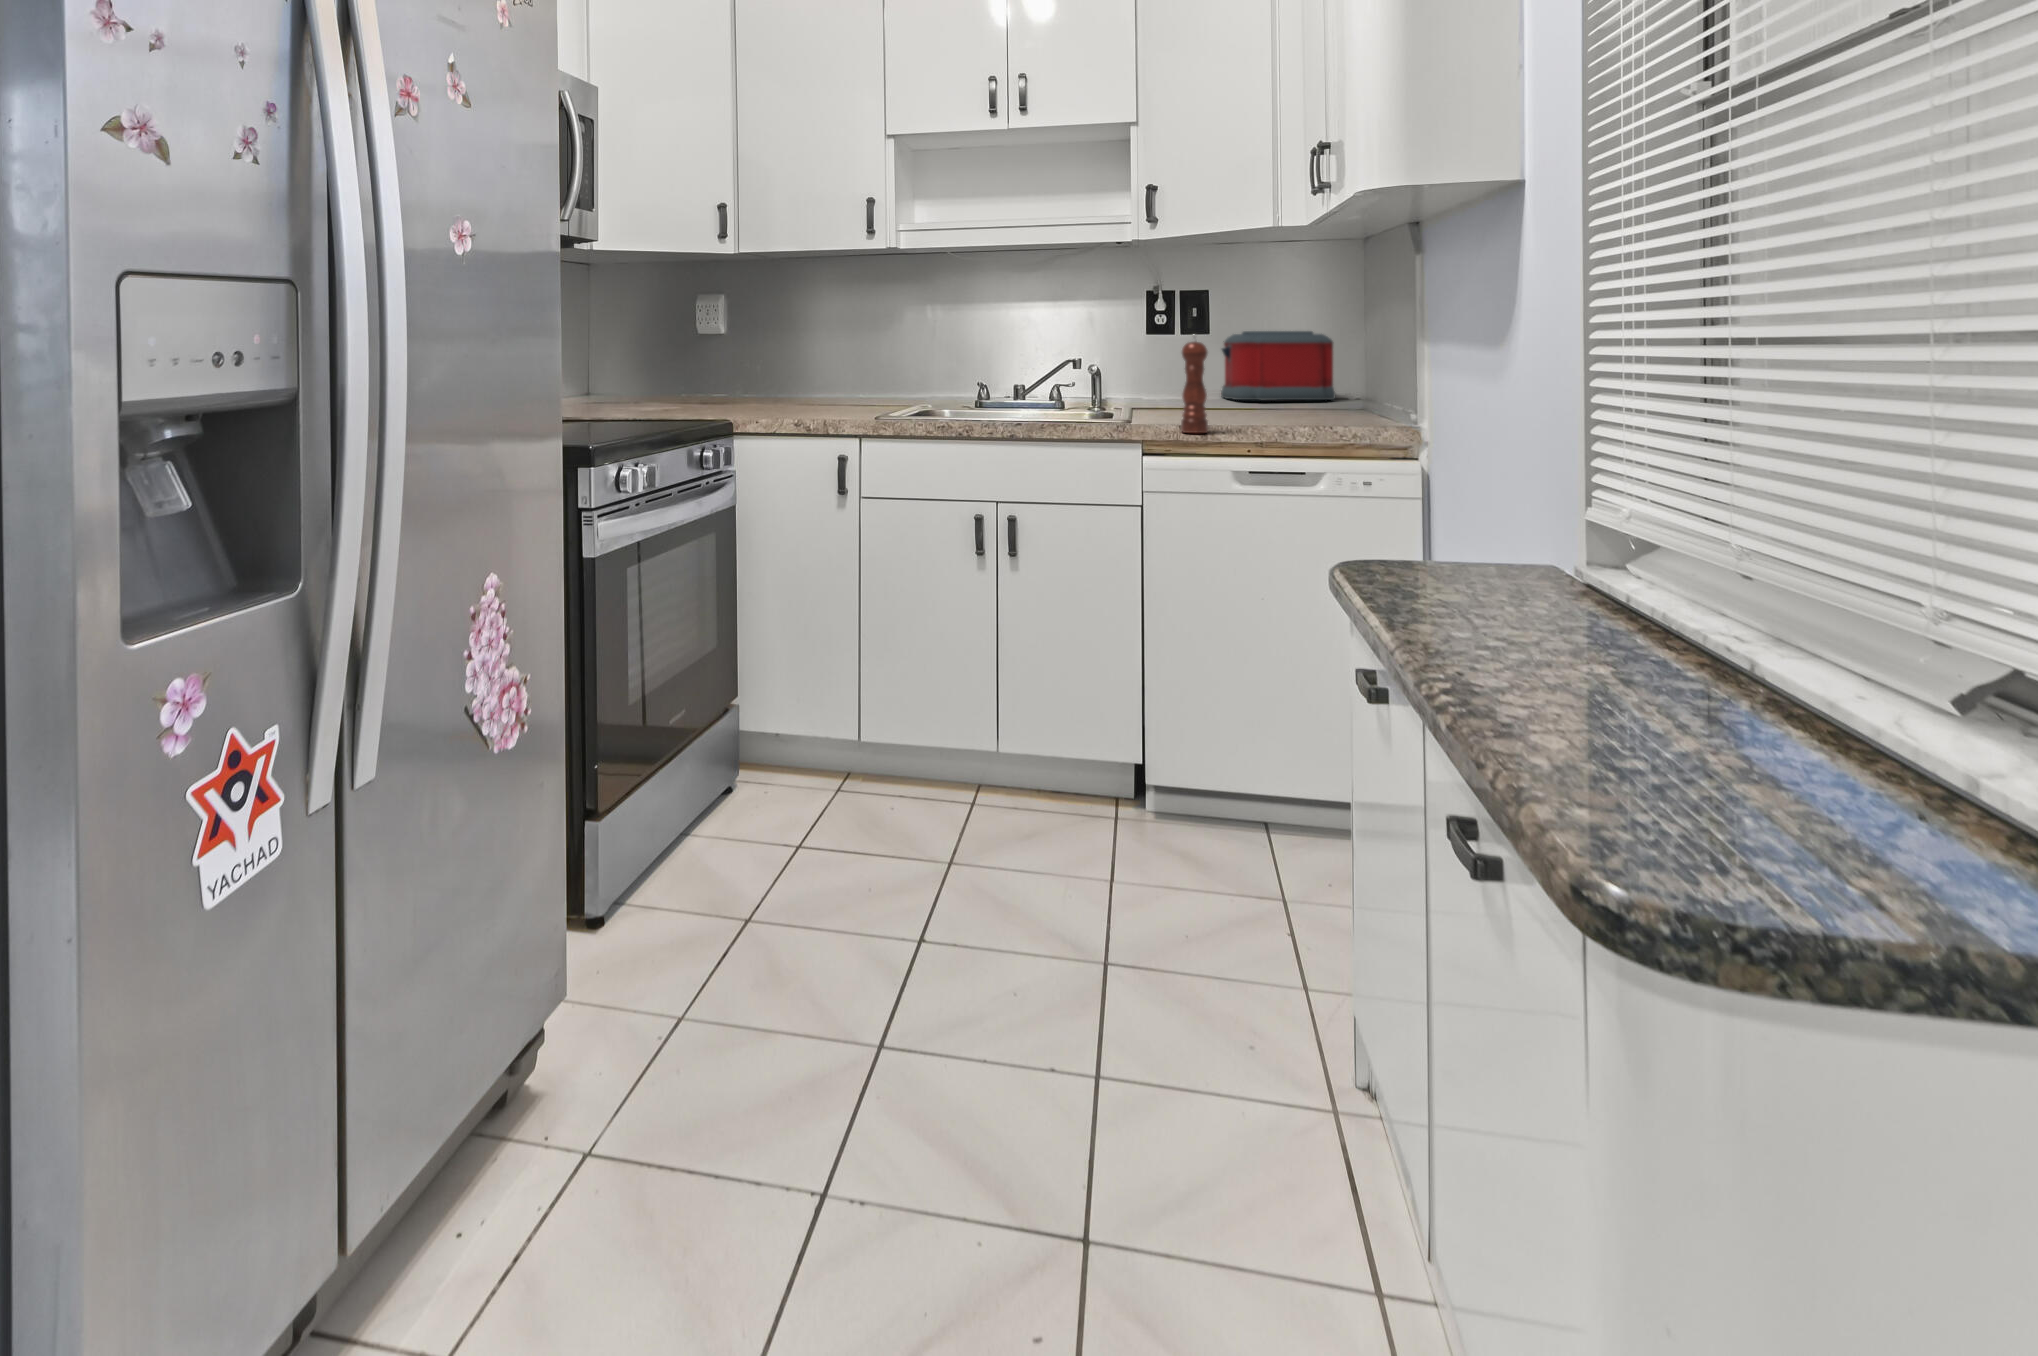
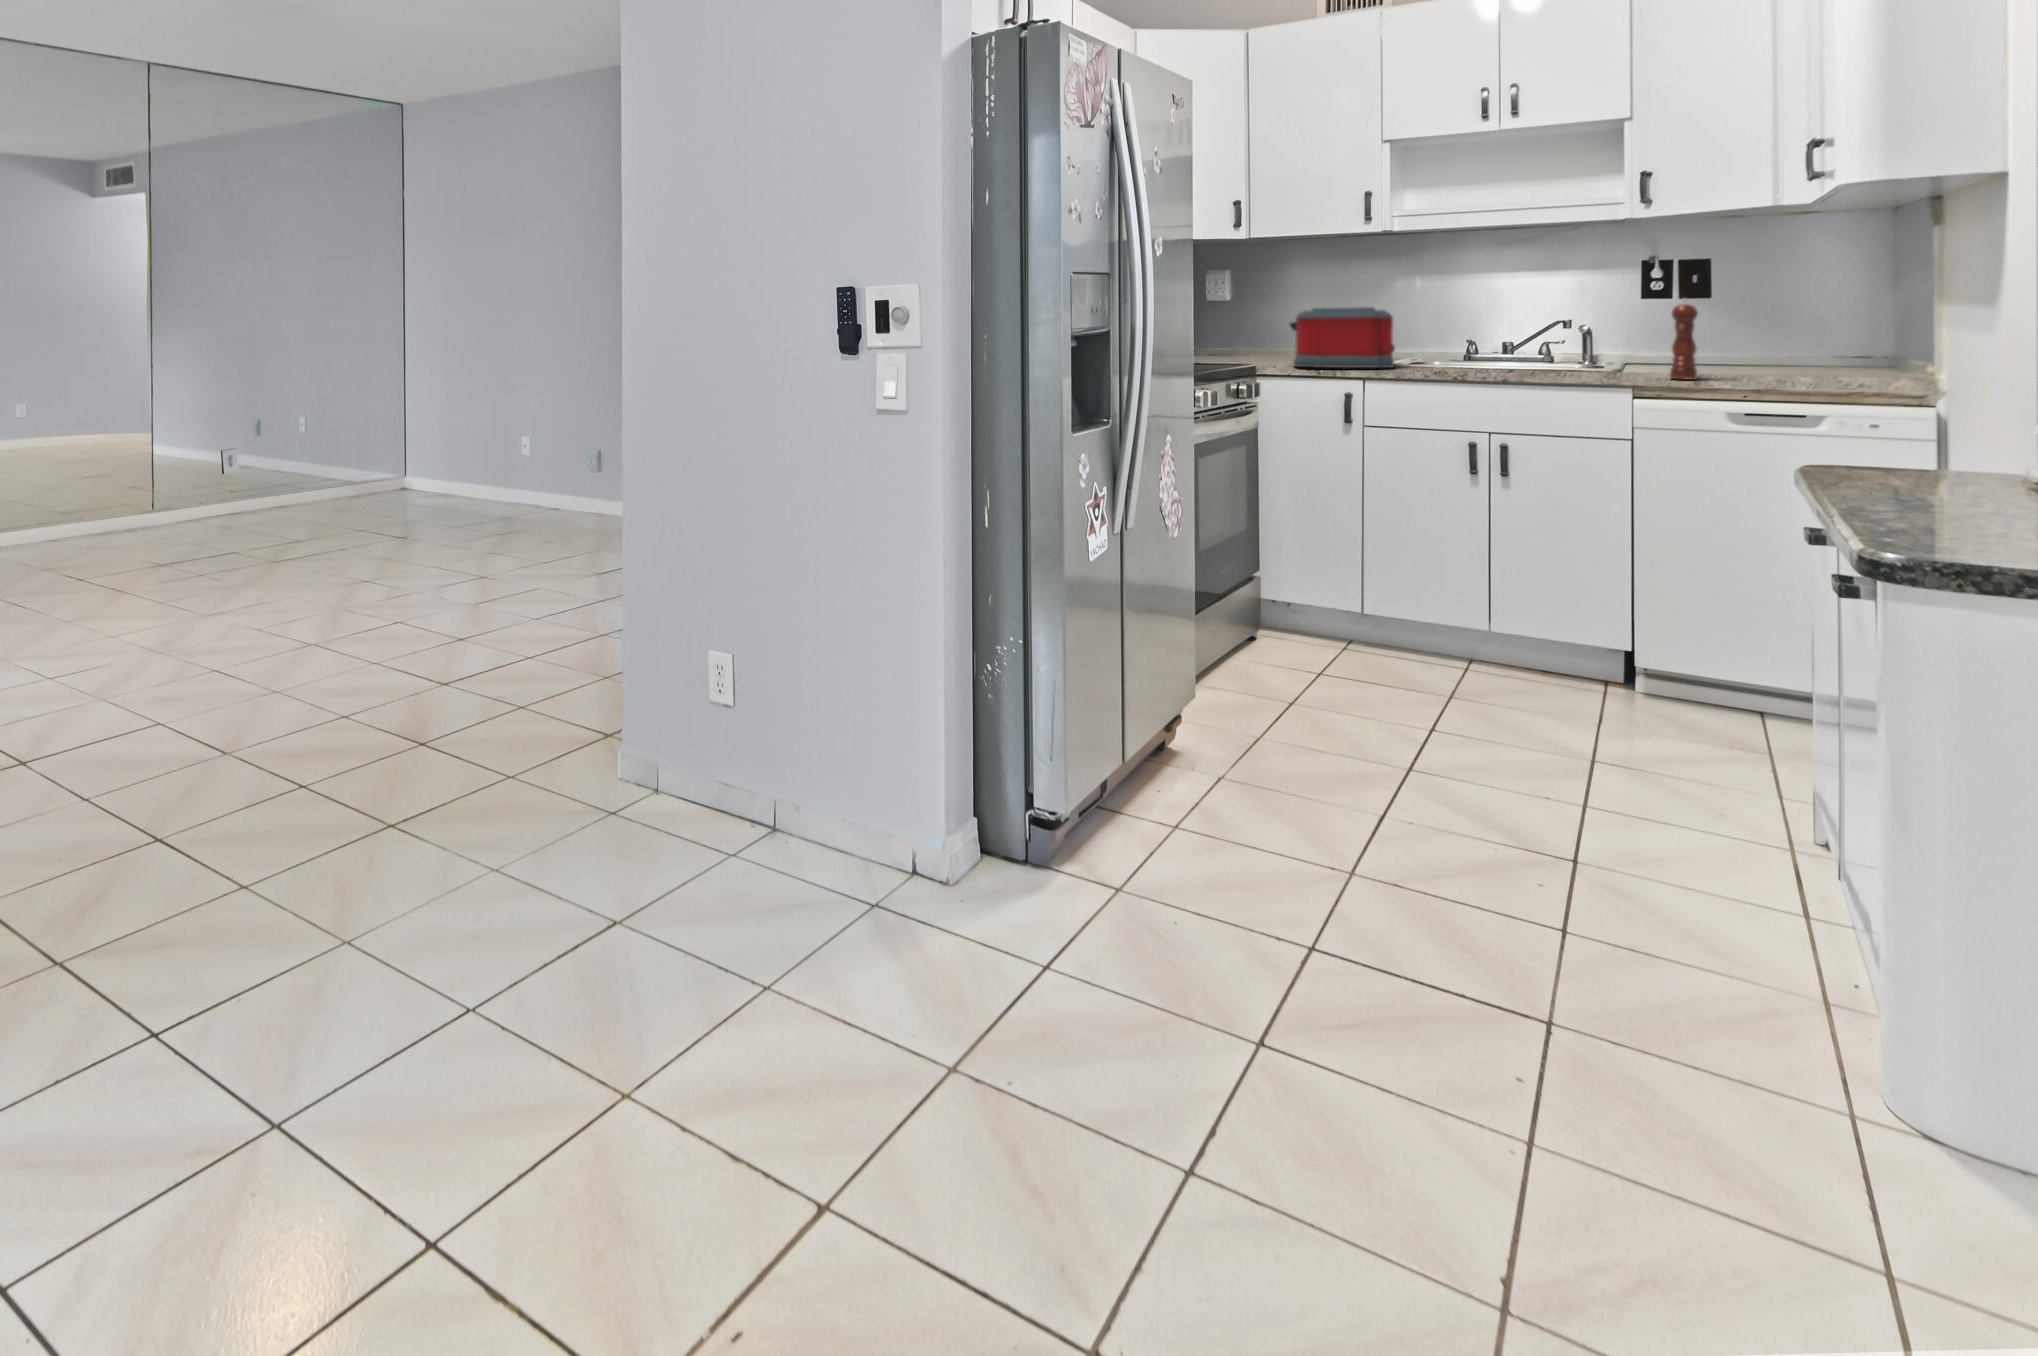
toaster: present [1221,331,1335,400] -> present [1290,307,1395,368]

